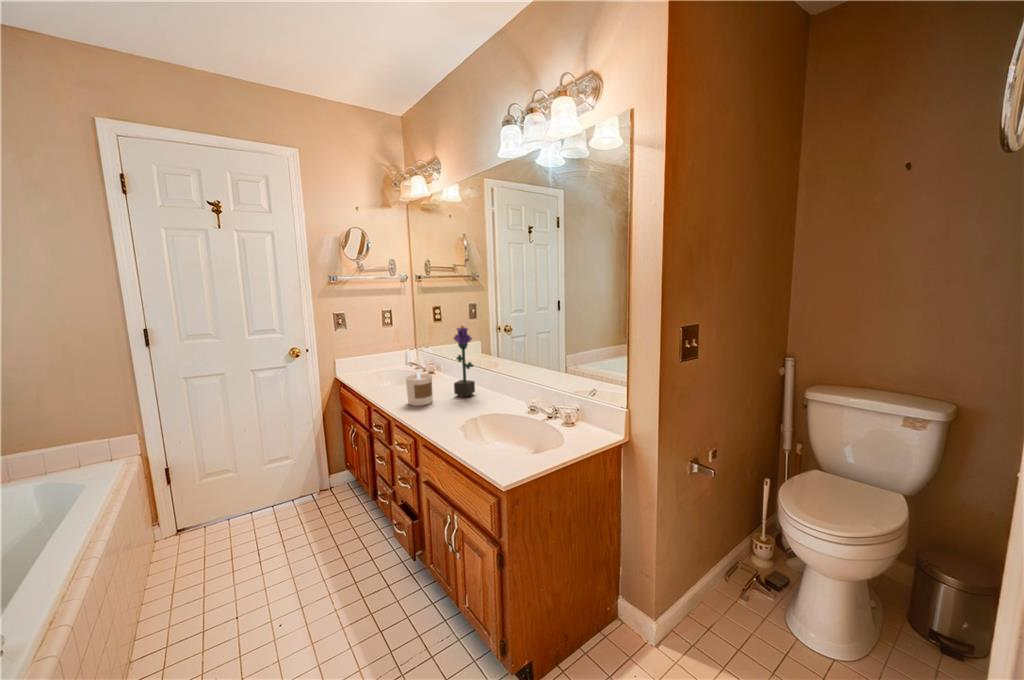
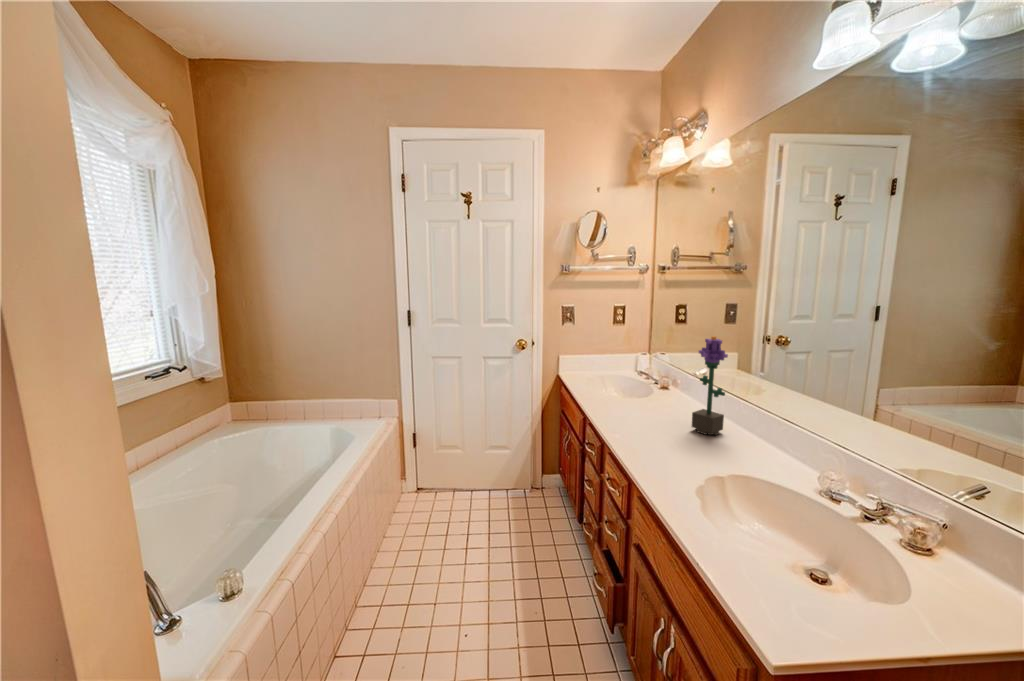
candle: present [406,372,433,406] -> none [627,390,662,435]

